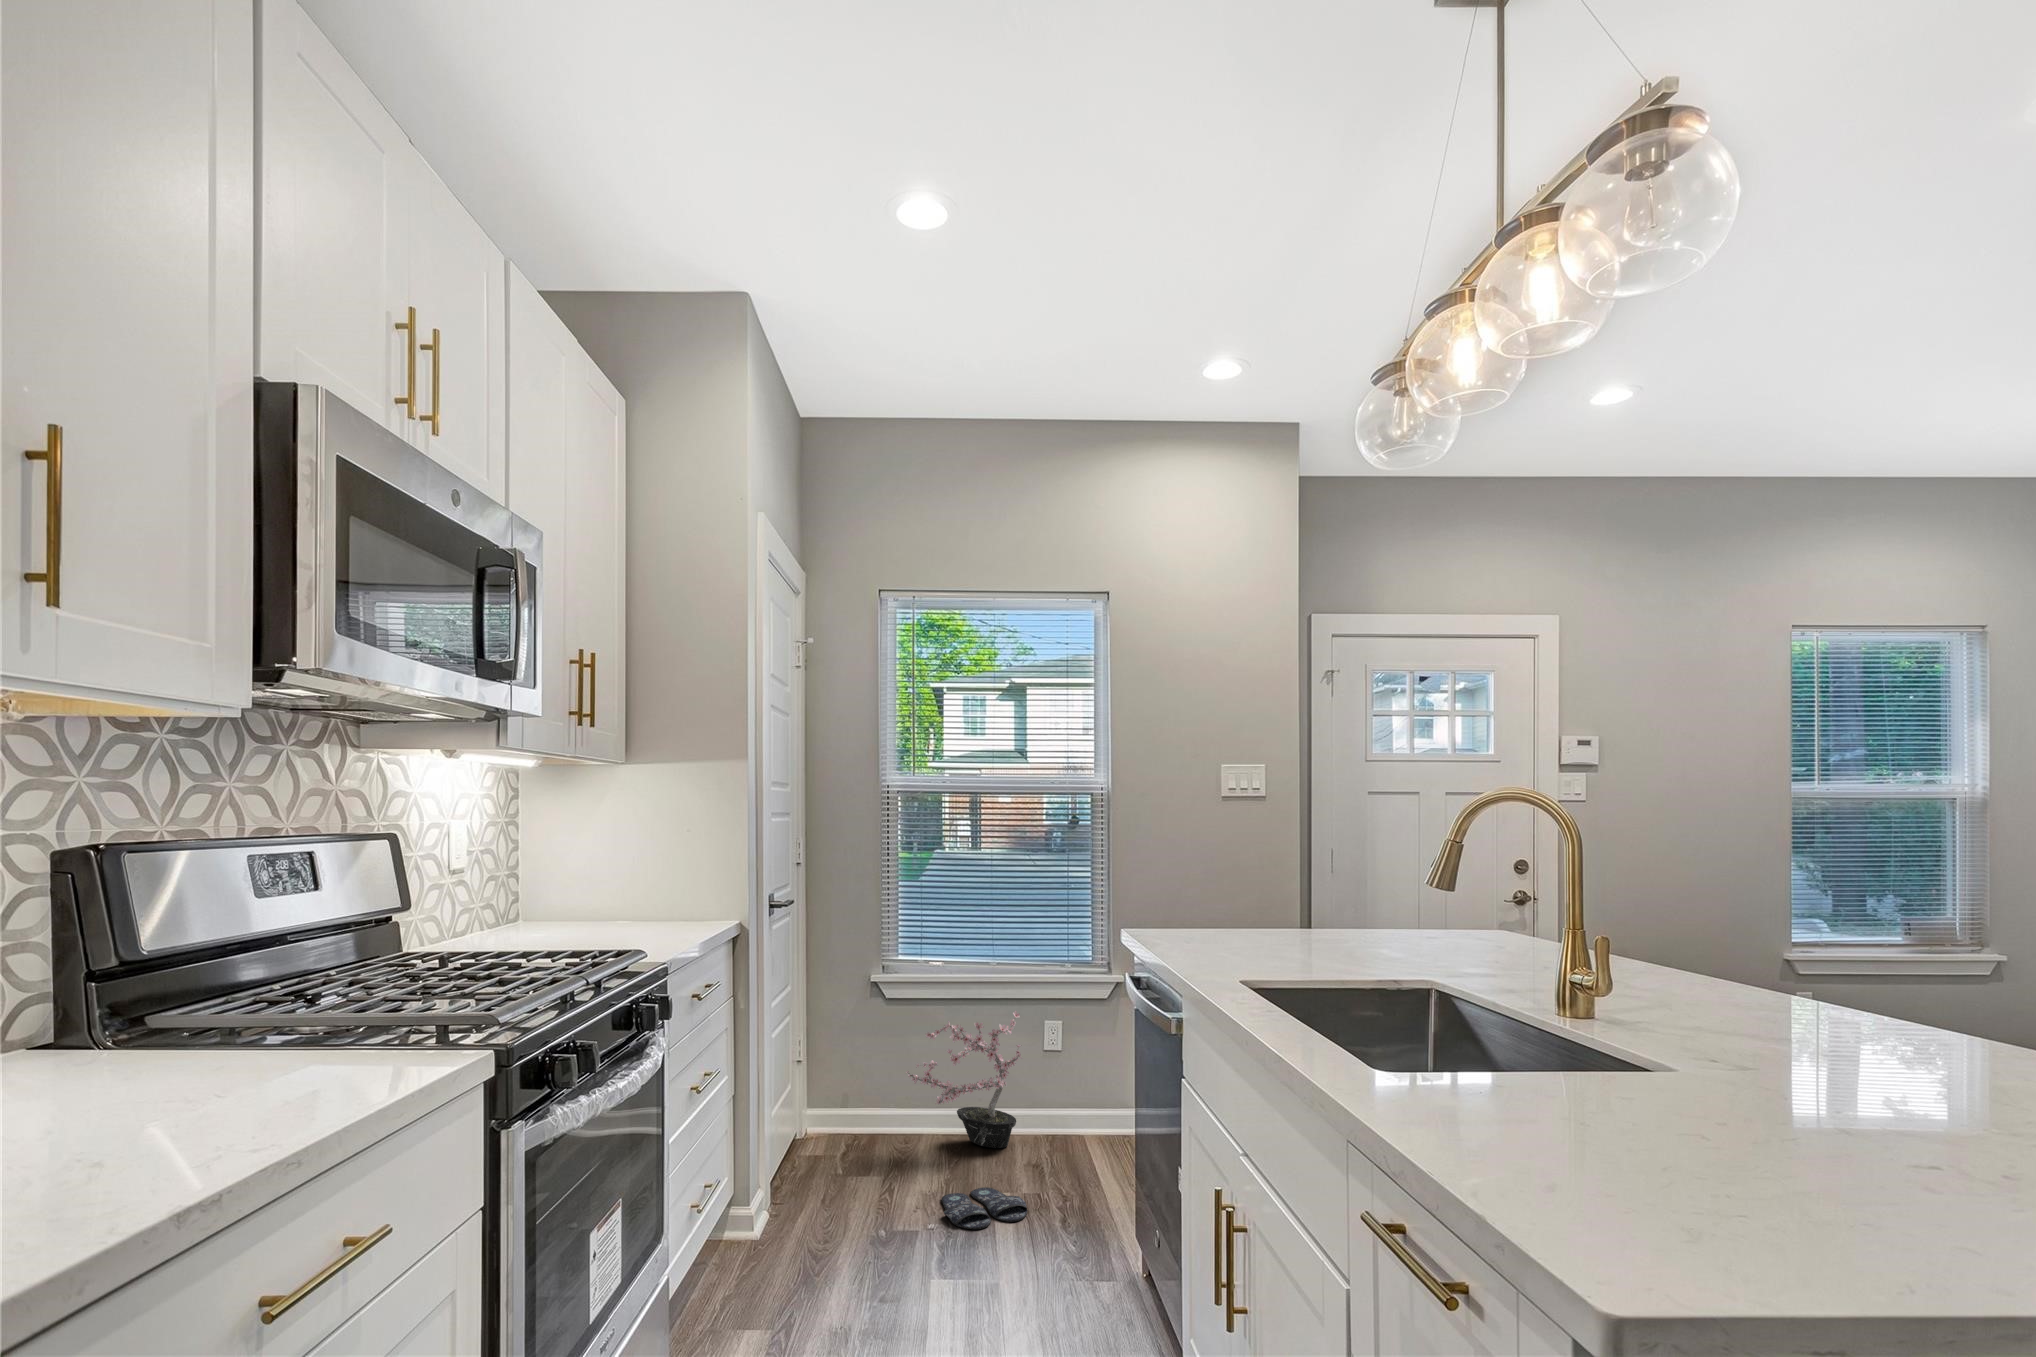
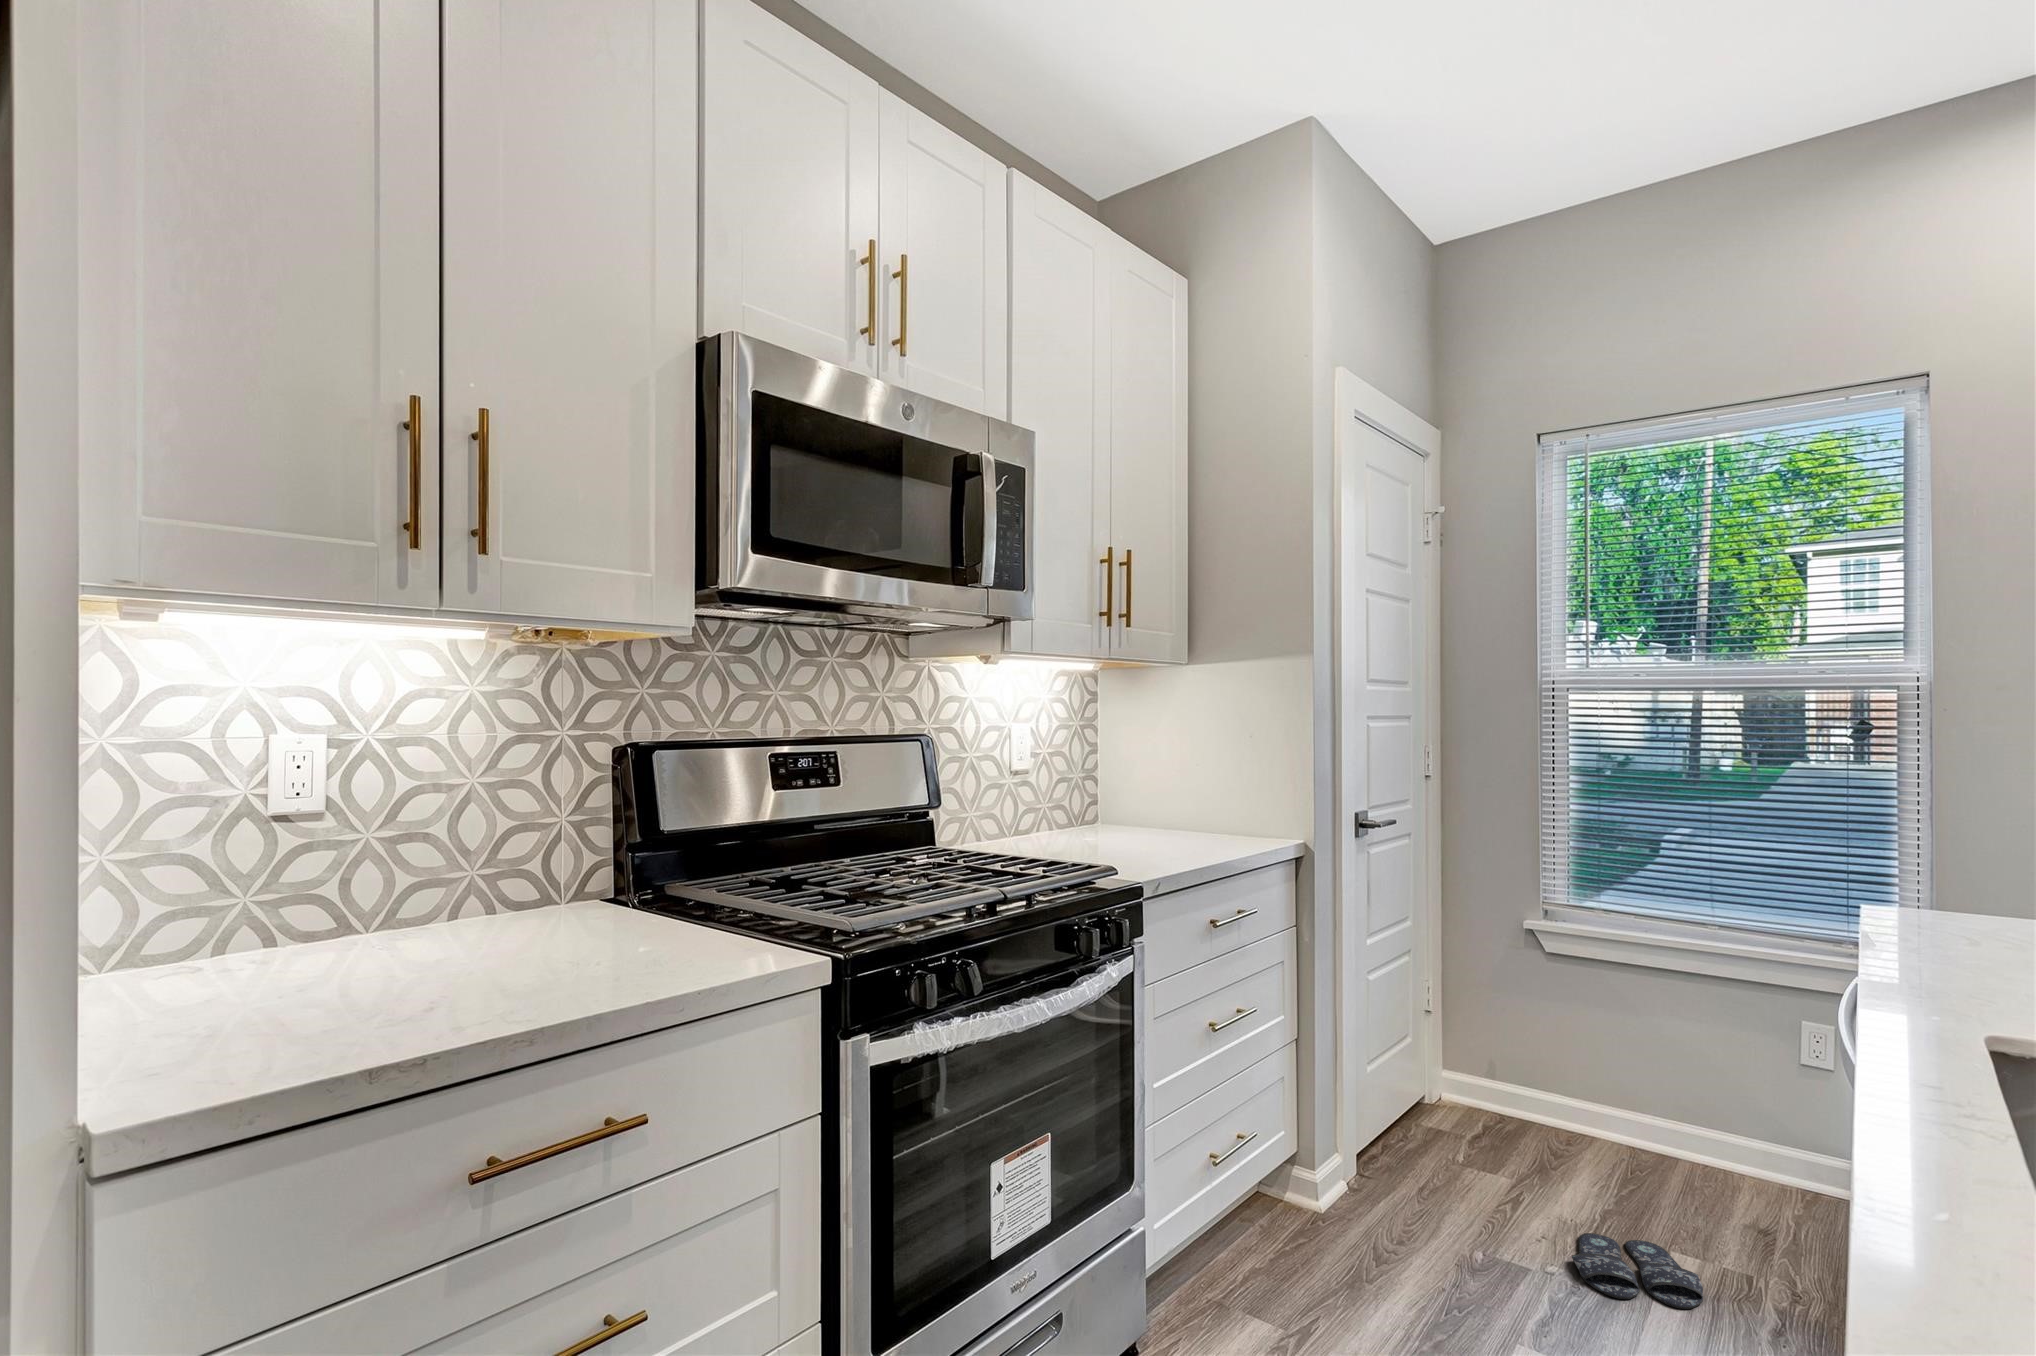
potted plant: present [906,1011,1022,1148] -> none [1557,997,1751,1195]

